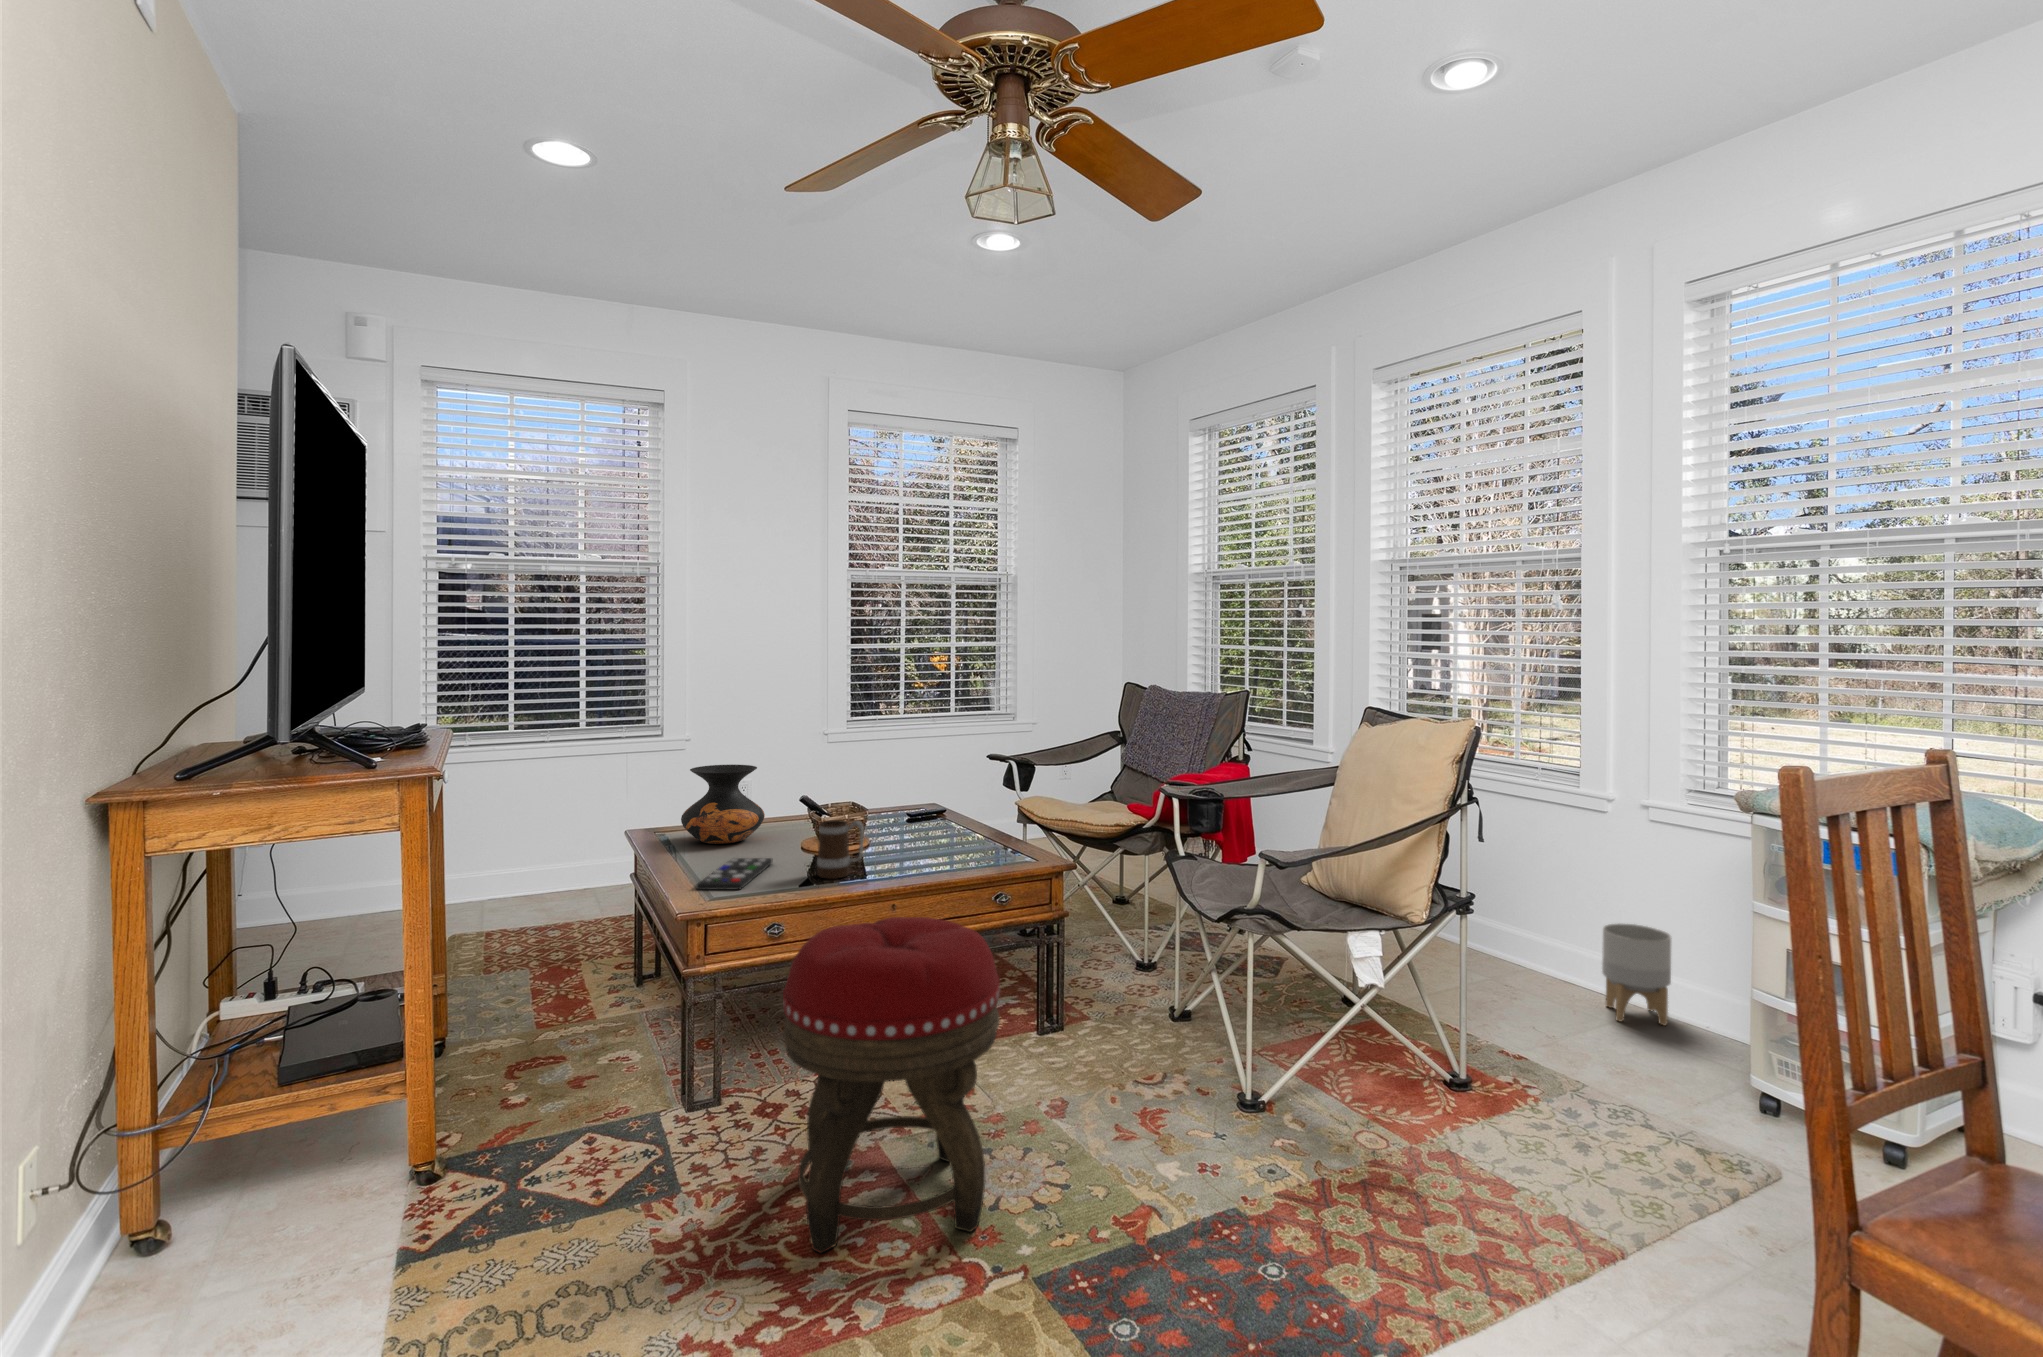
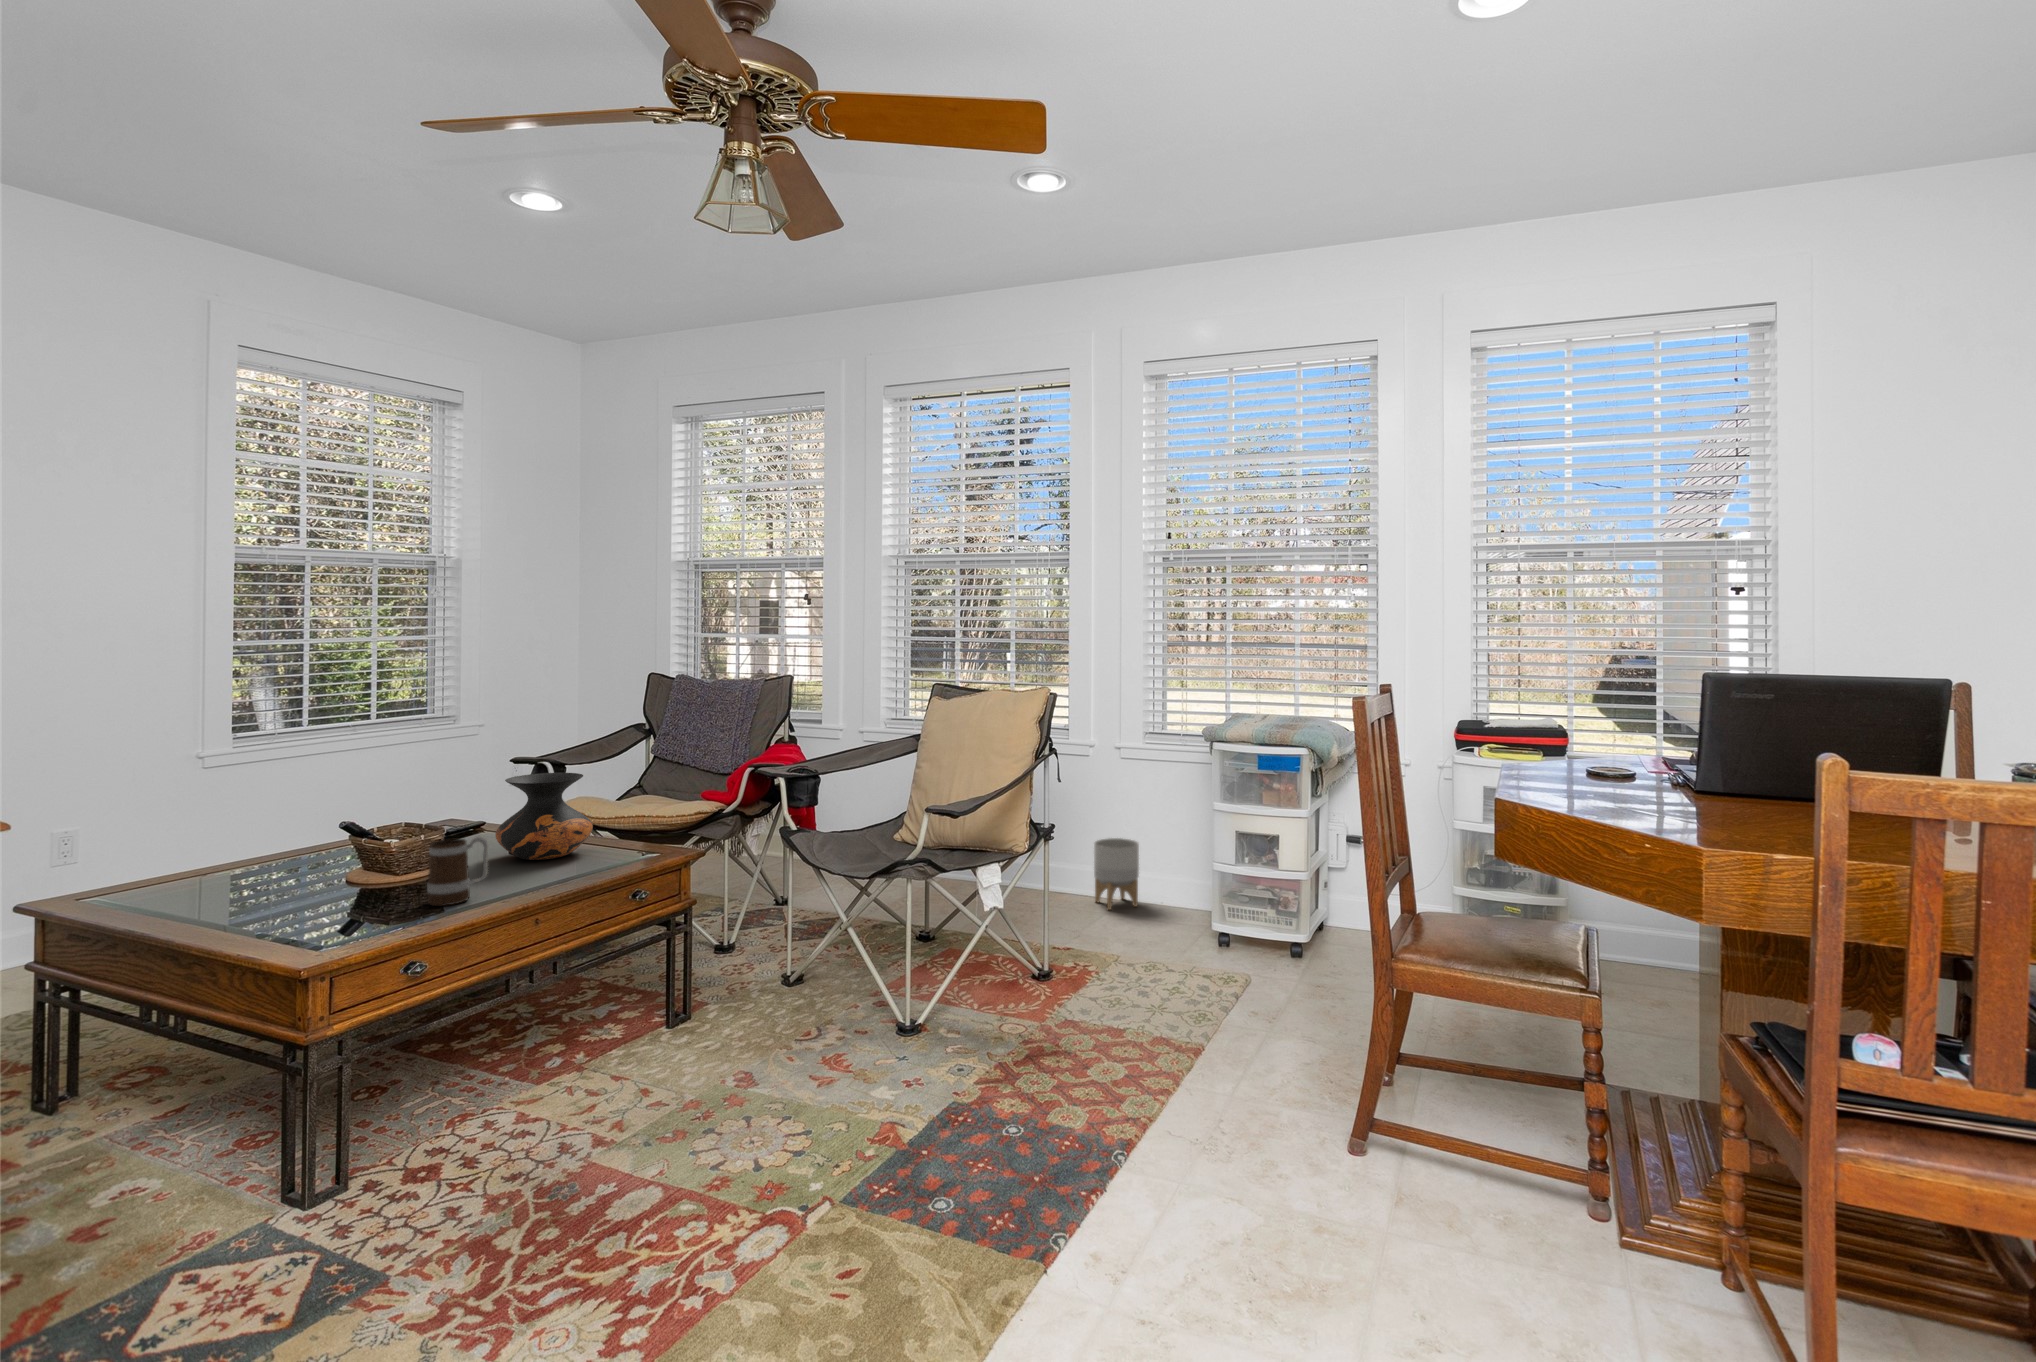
vase: present [681,765,765,844] -> present [496,773,593,860]
remote control: present [697,858,773,890] -> none [282,897,349,944]
footstool: present [783,917,1000,1253] -> none [529,913,765,1261]

